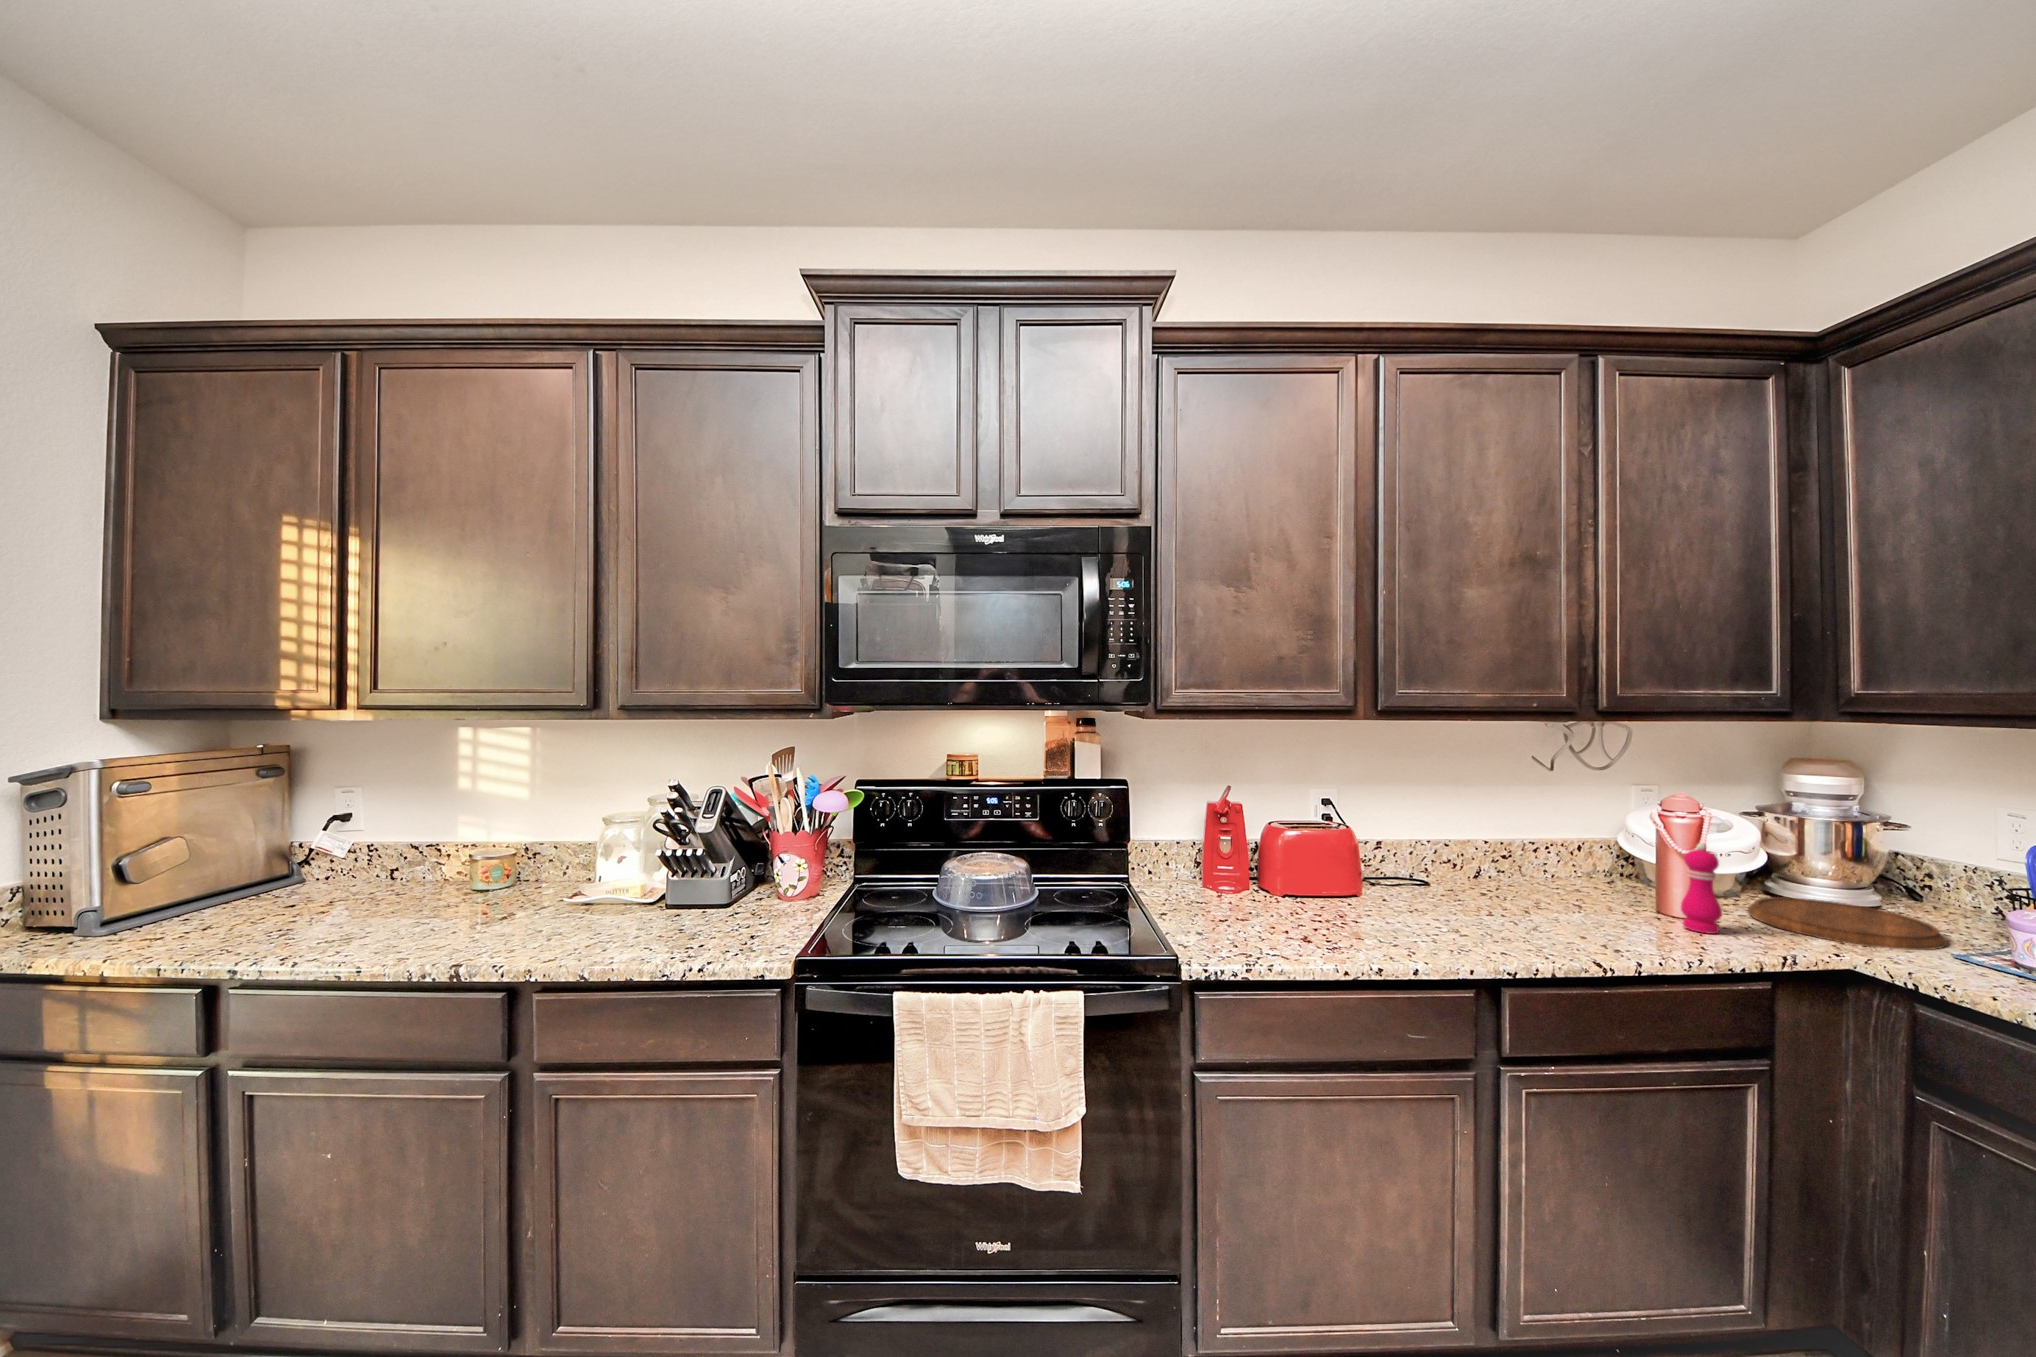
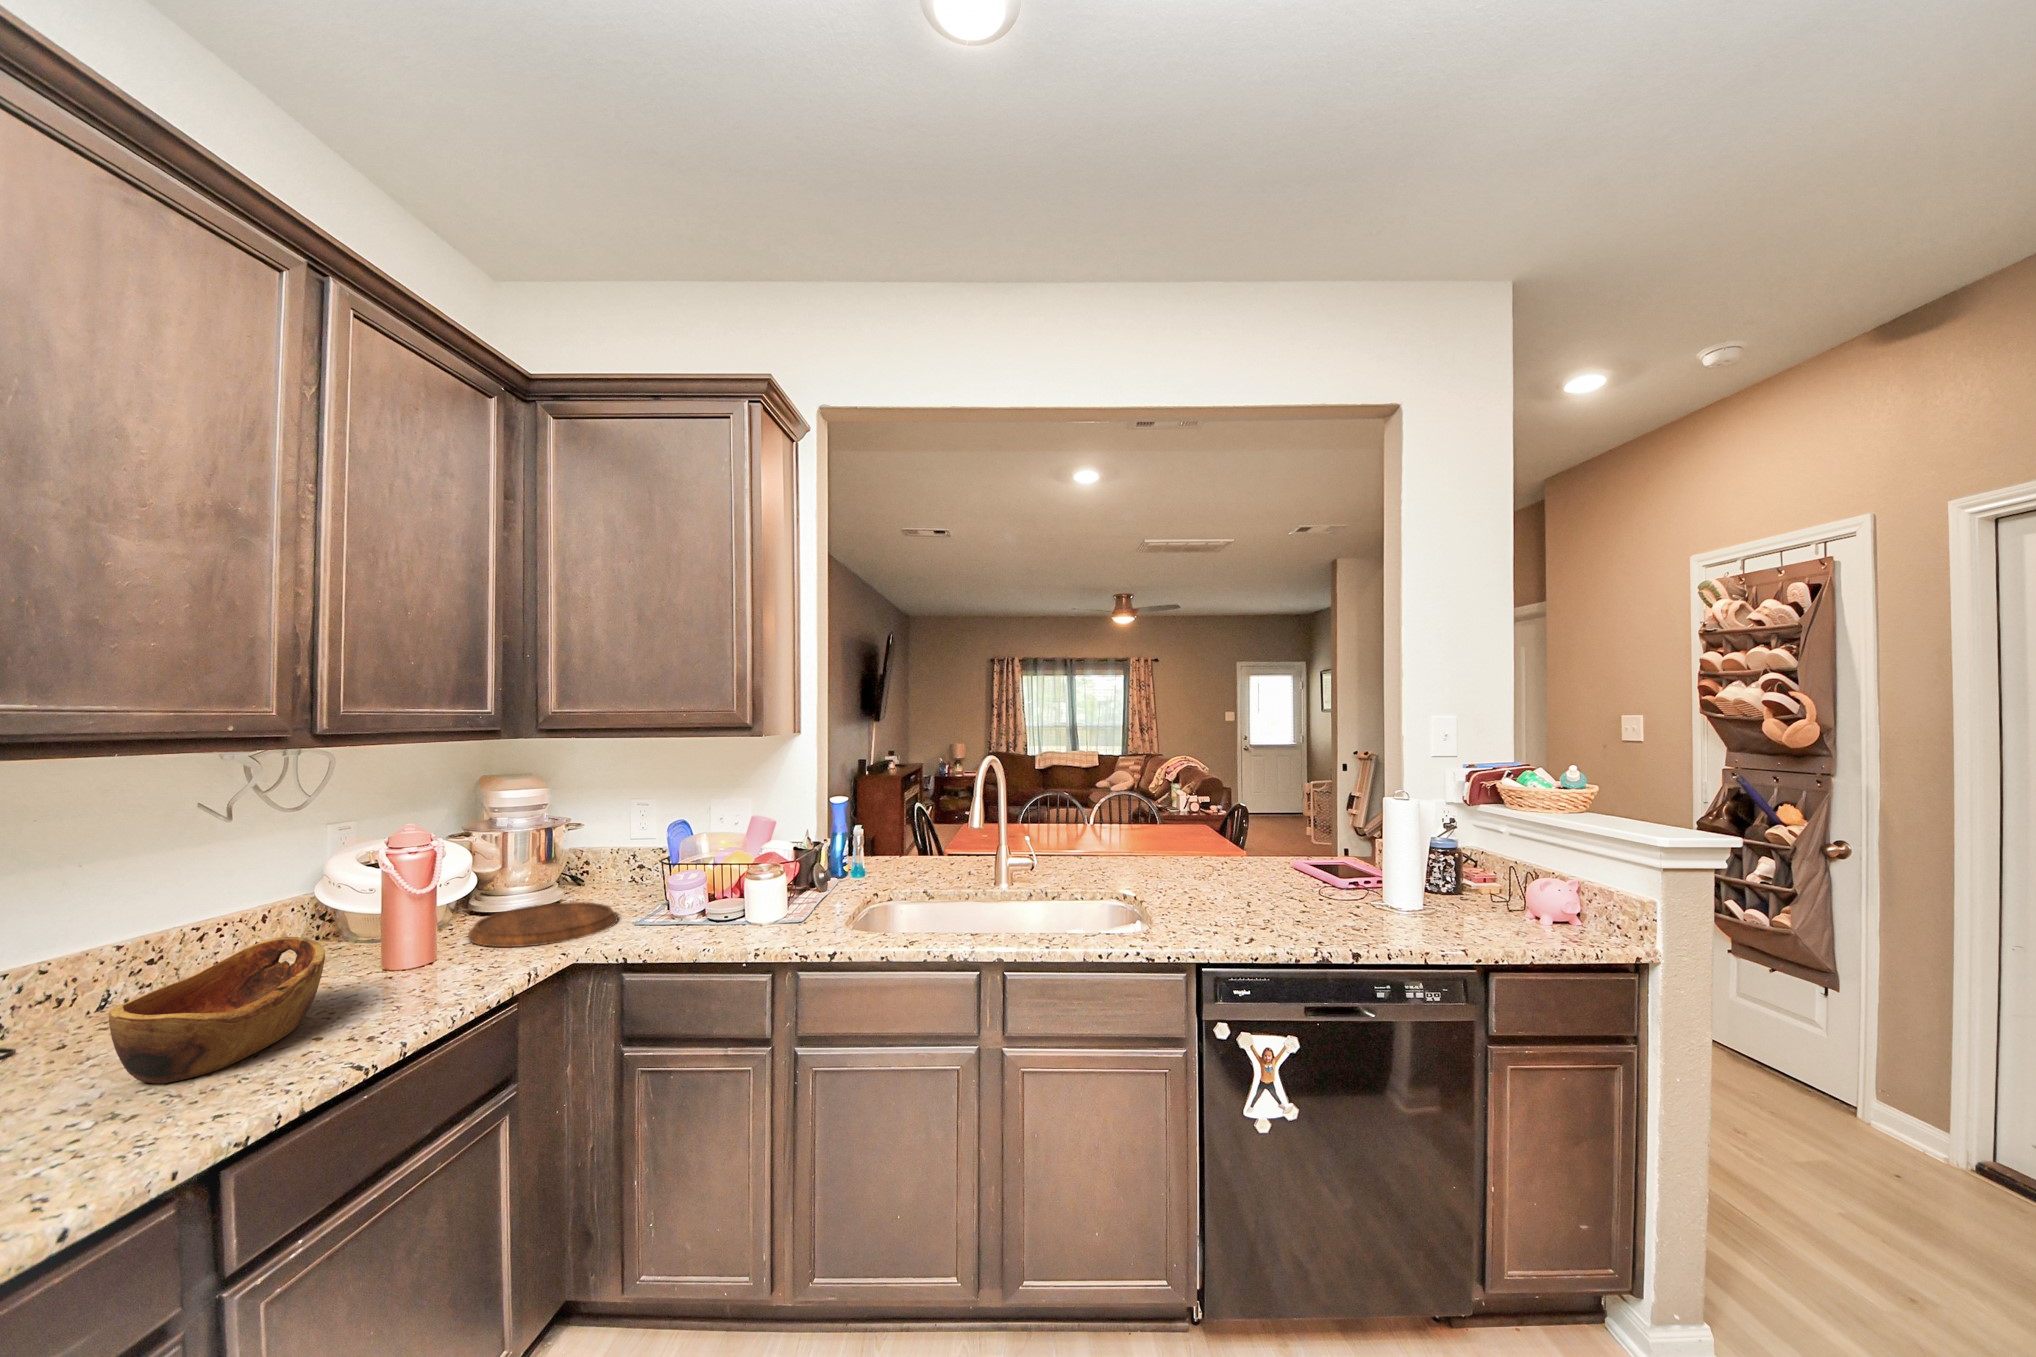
pepper mill: present [1681,843,1722,934] -> none [419,877,462,980]
wooden bowl: none [1460,858,1594,931] -> present [109,937,325,1084]

